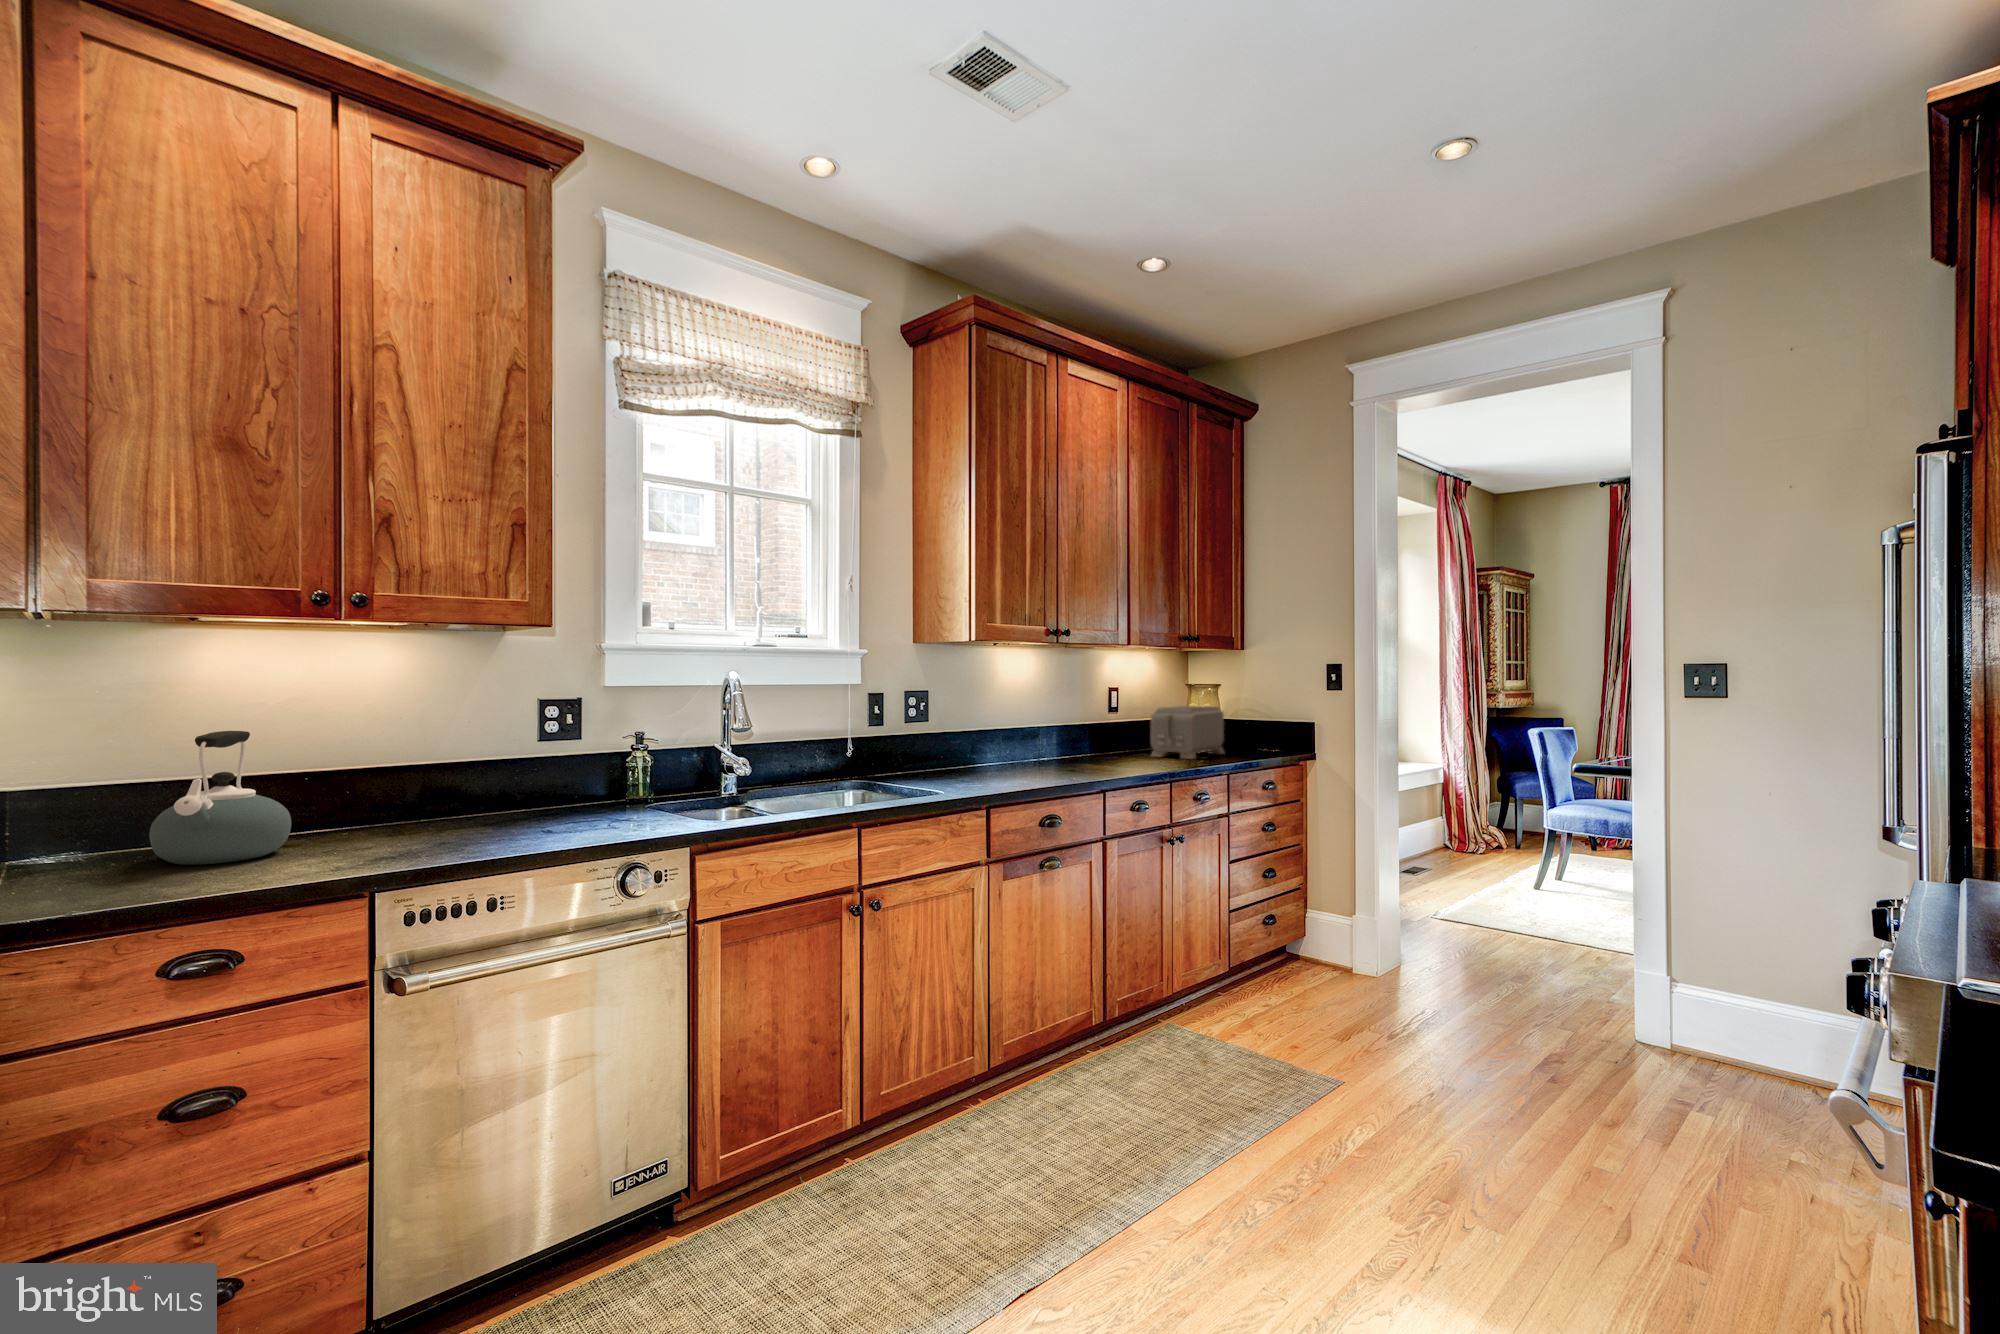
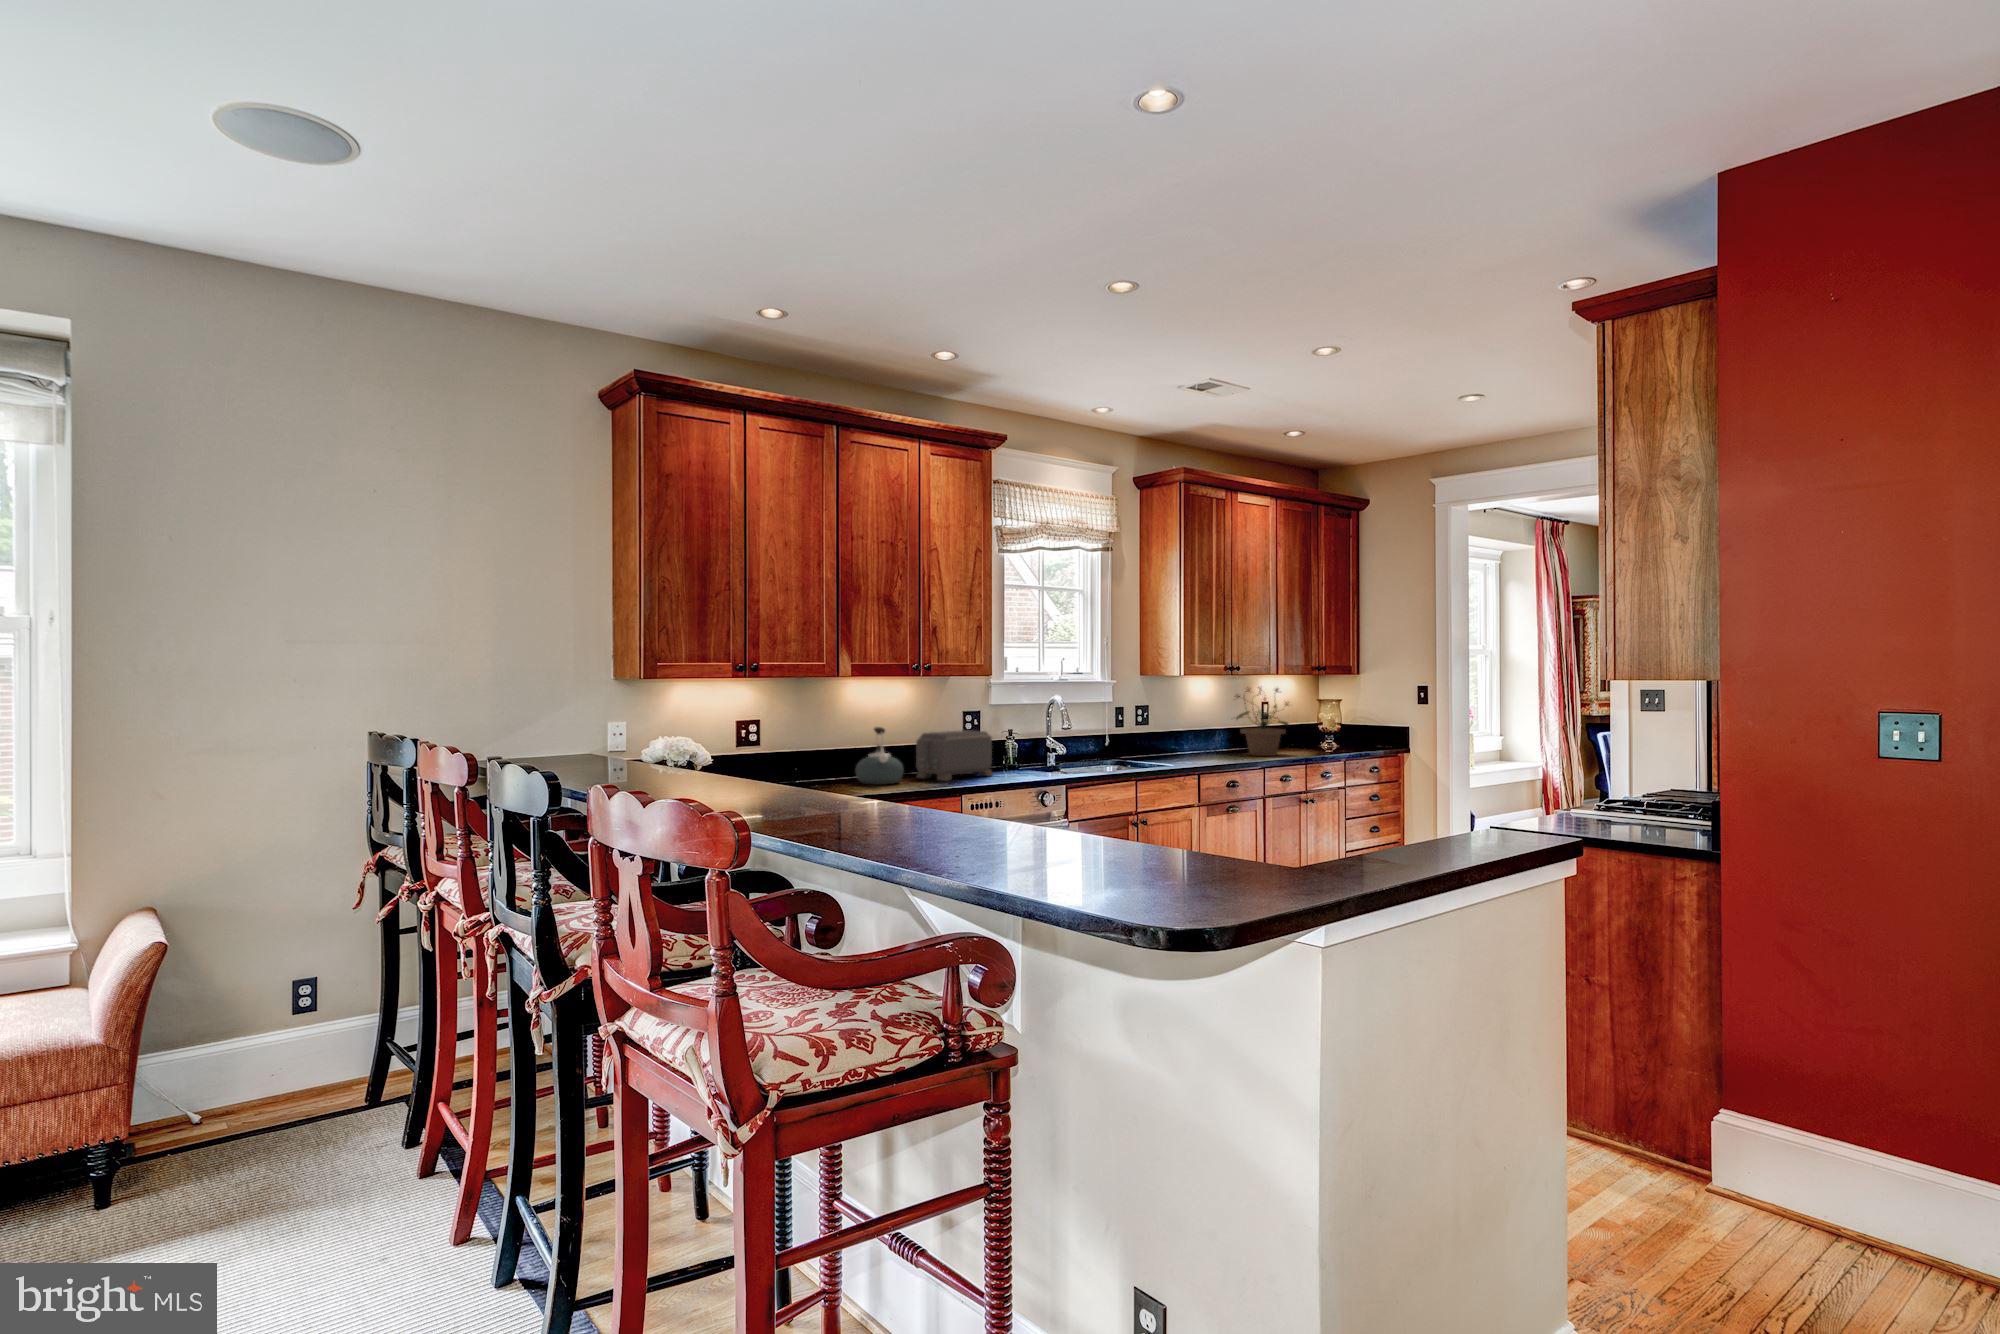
potted plant: none [1060,660,1151,769] -> present [1235,687,1289,756]
toaster: present [1151,706,1224,759] -> present [916,730,993,781]

